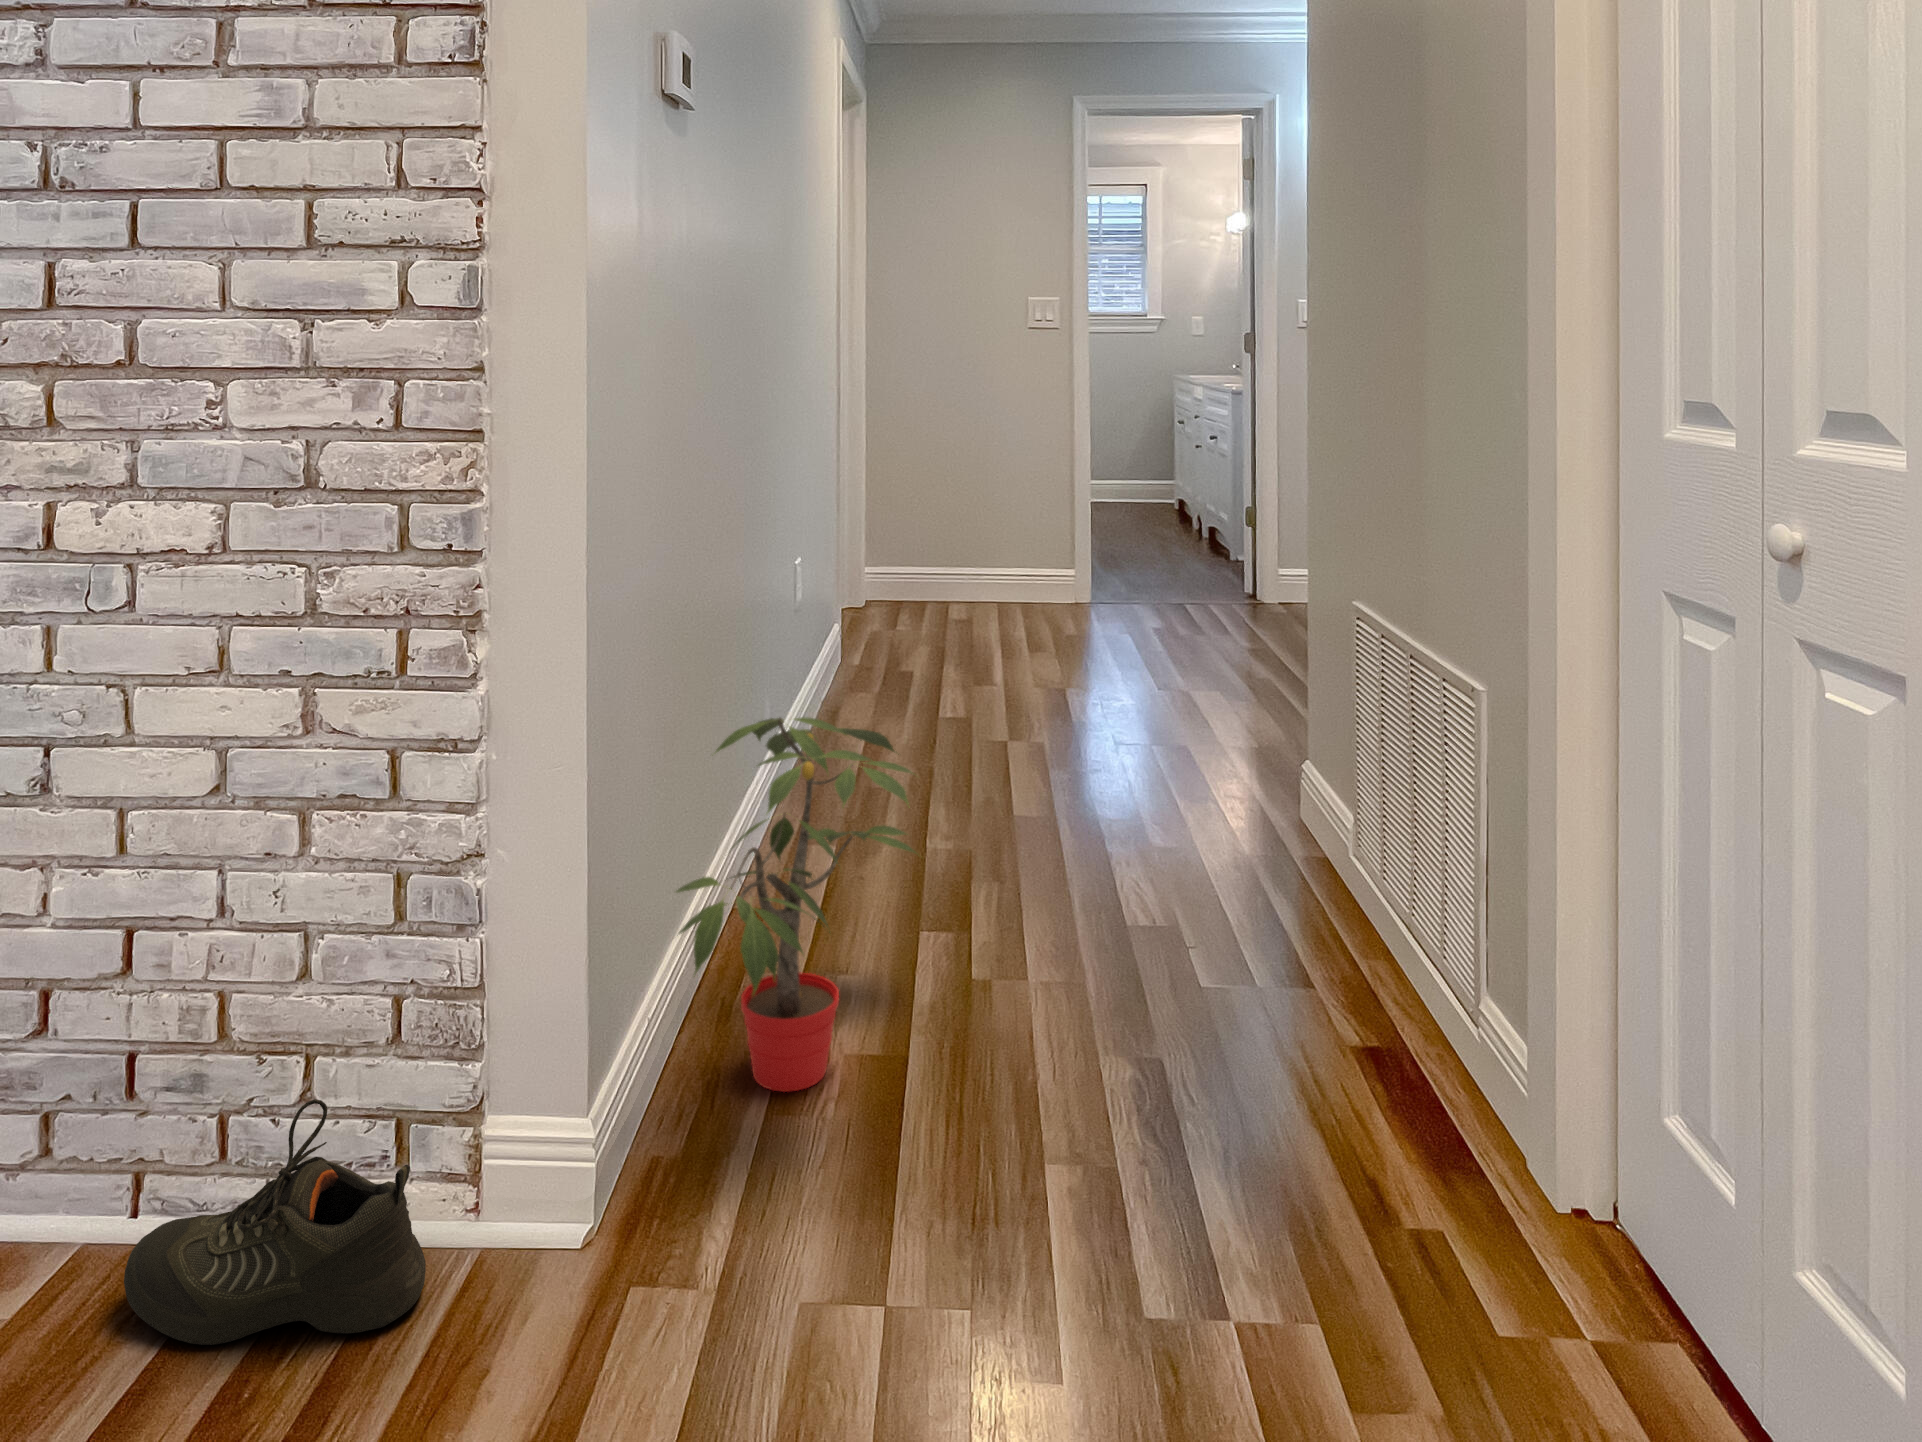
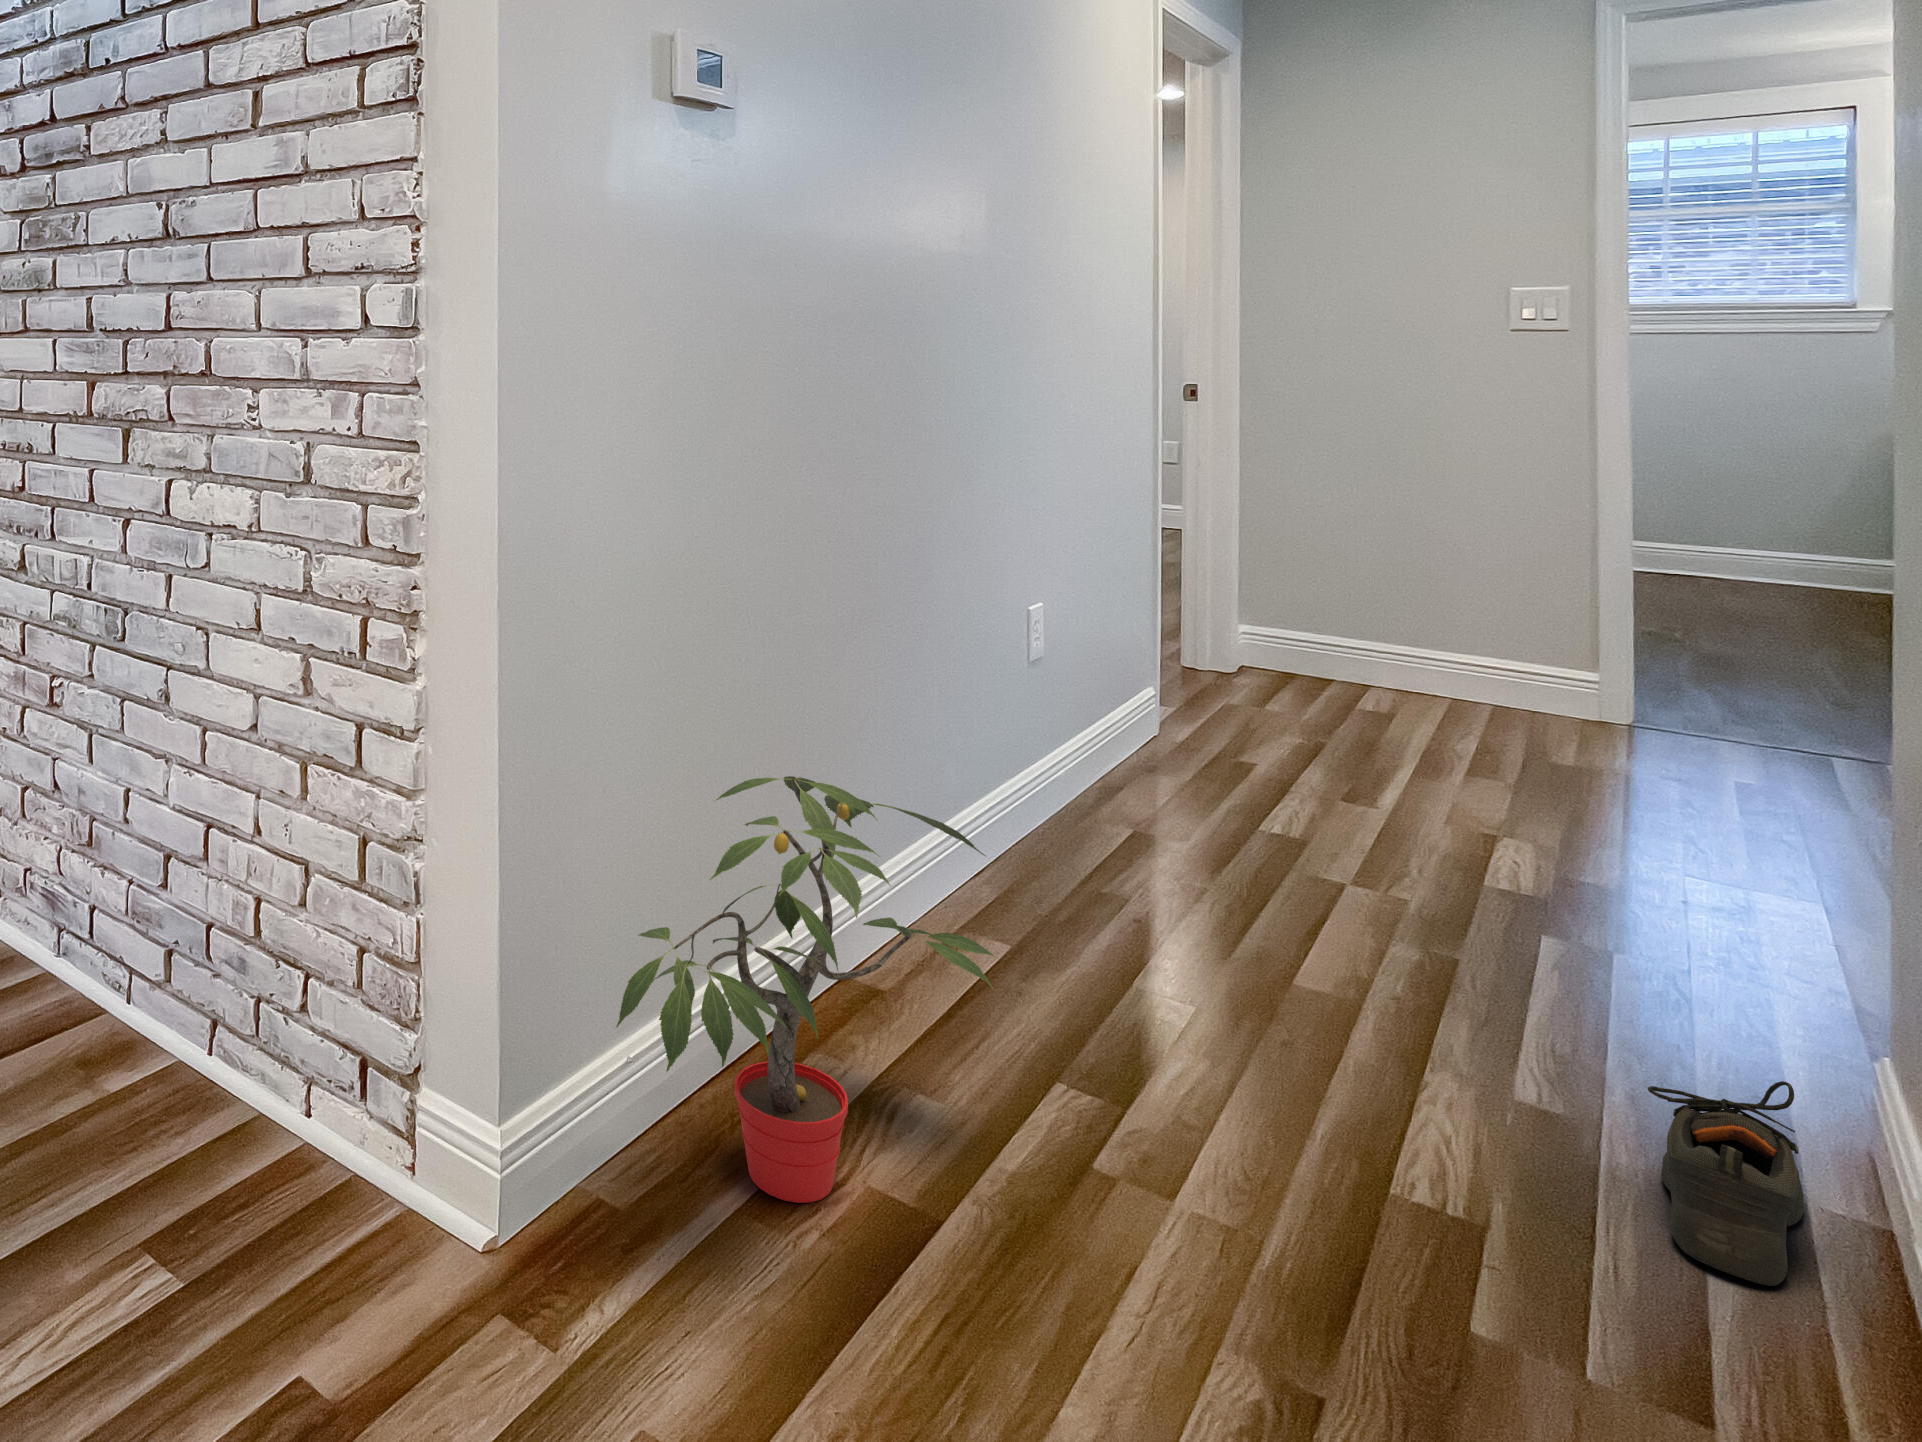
shoe: present [124,1099,426,1345] -> present [1648,1081,1804,1286]

